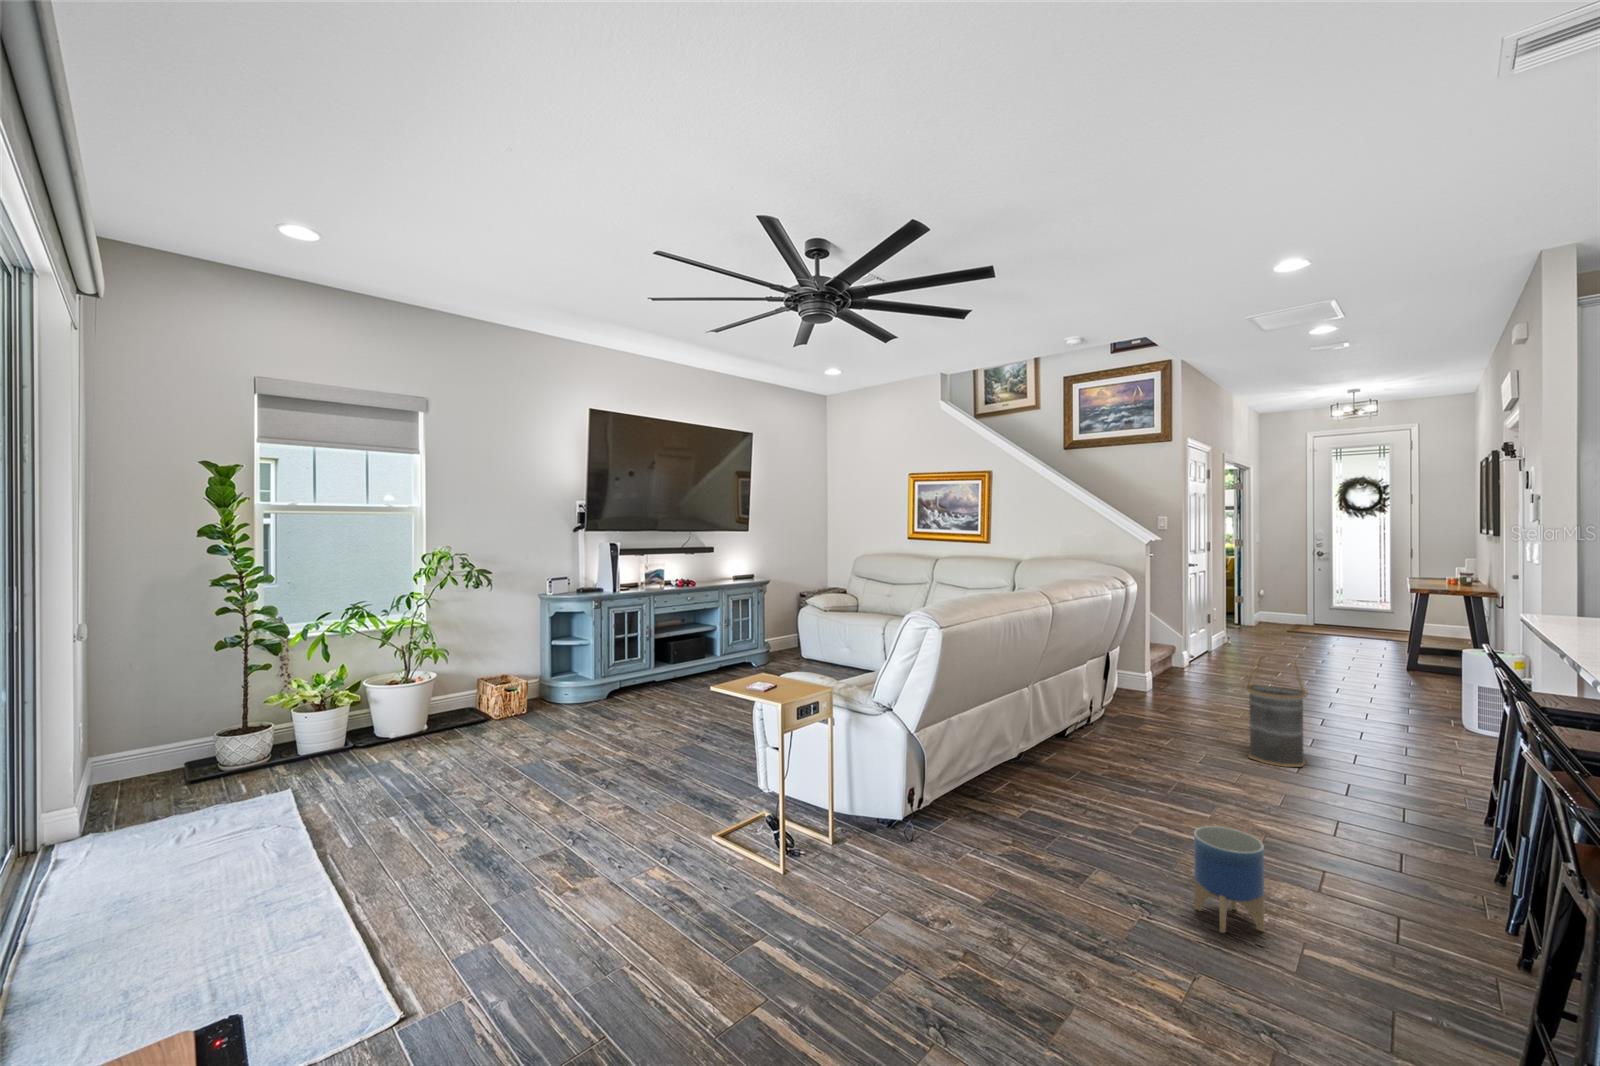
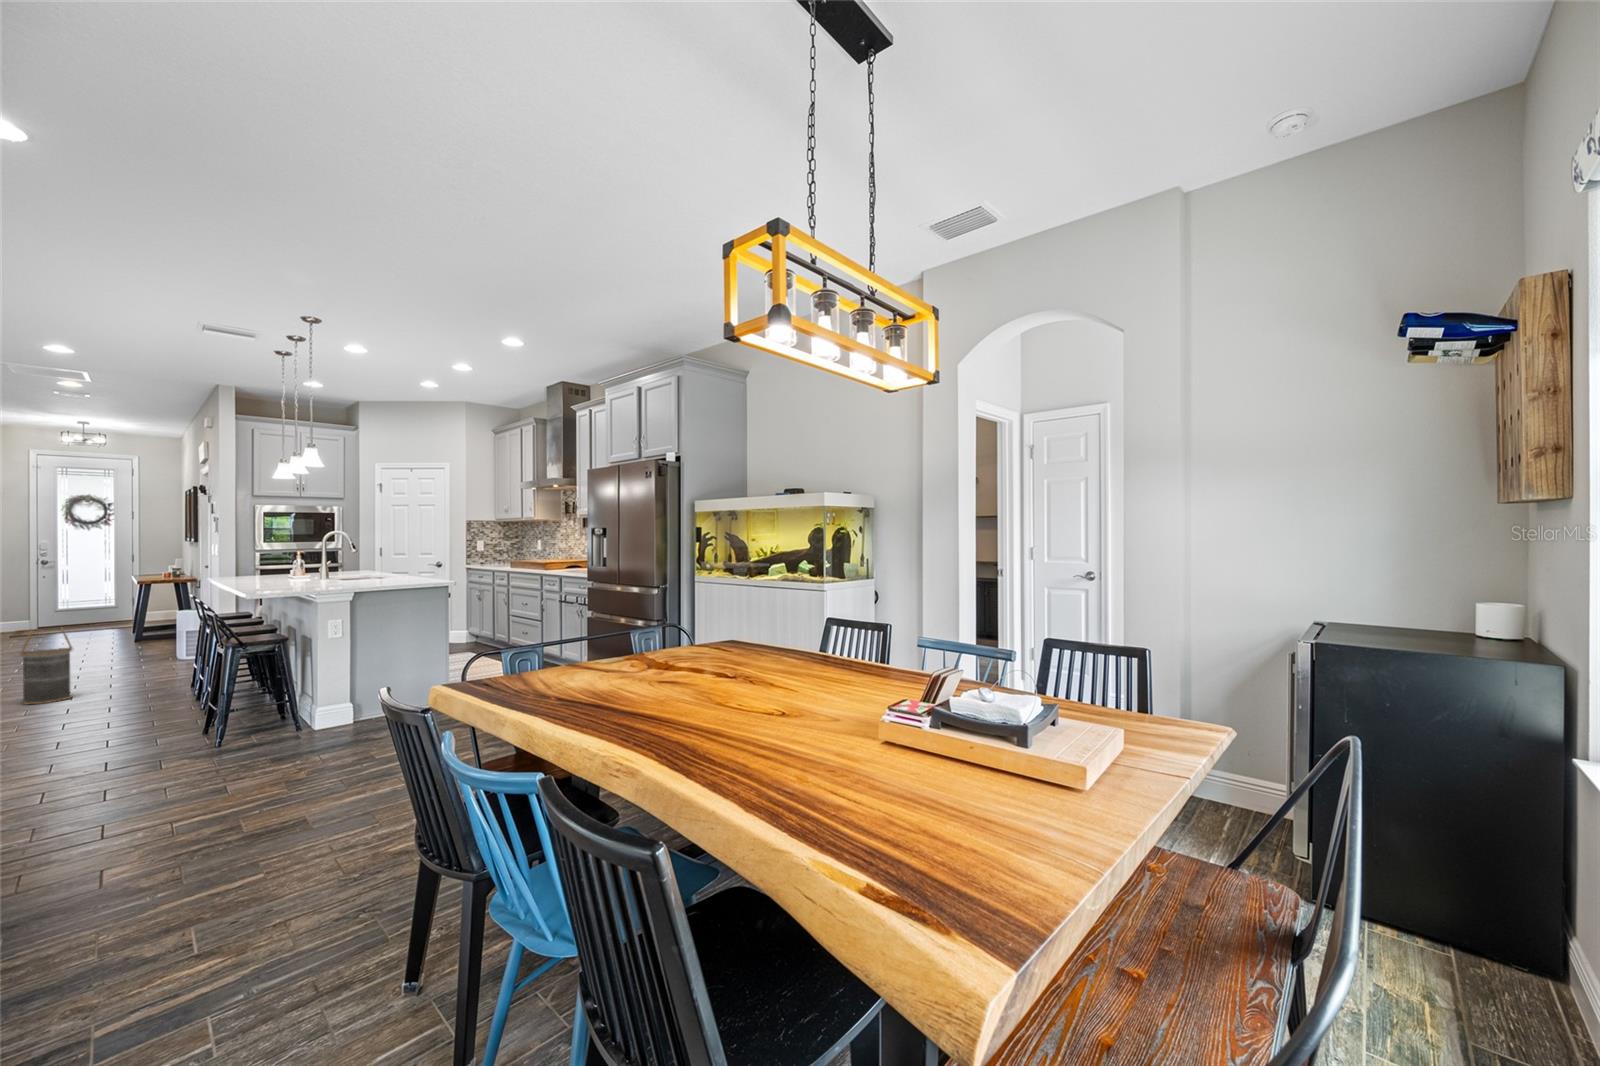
planter: present [1194,826,1264,933] -> none [26,705,77,759]

